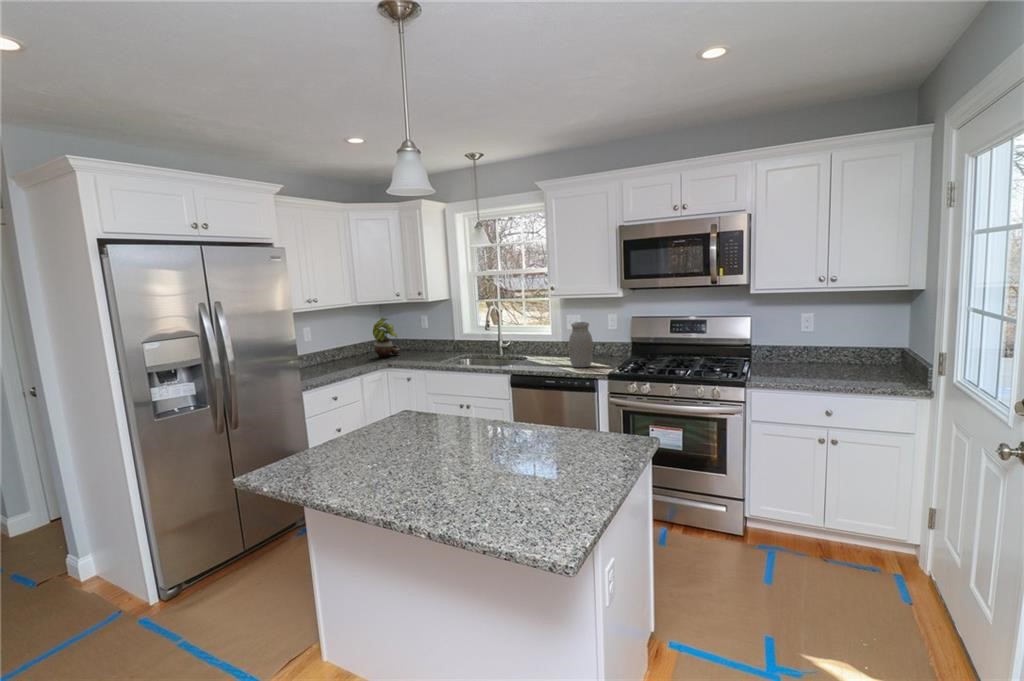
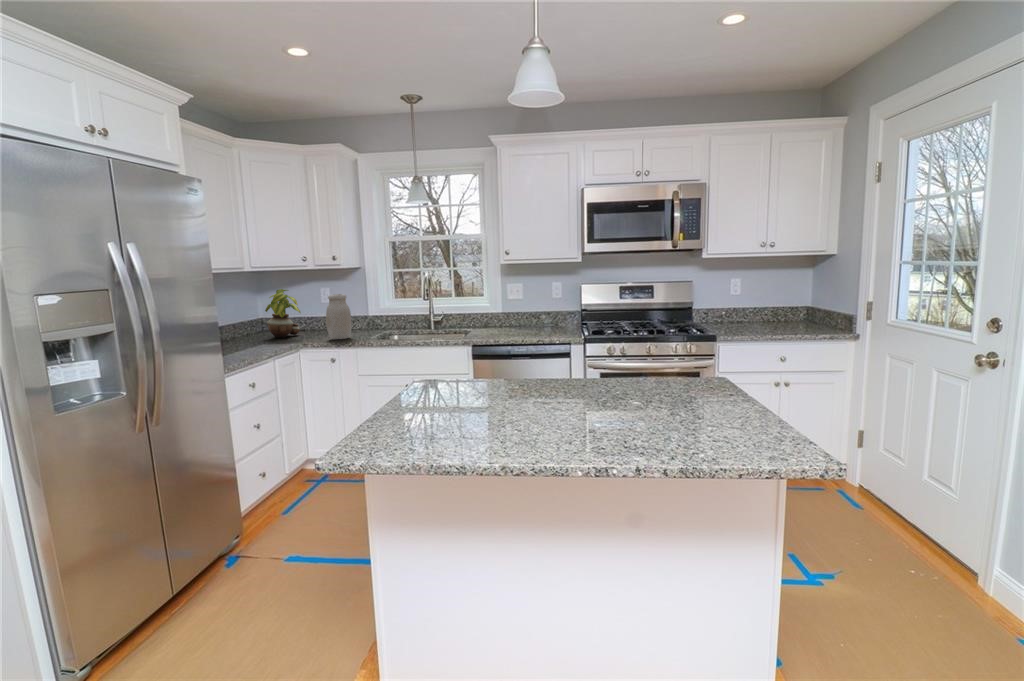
jar: present [569,322,593,367] -> present [326,294,351,339]

